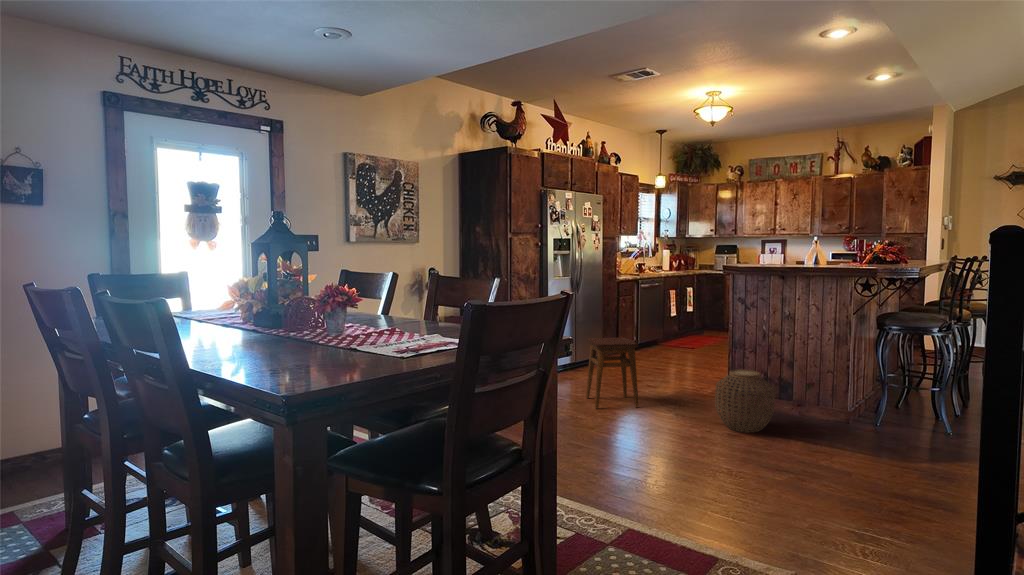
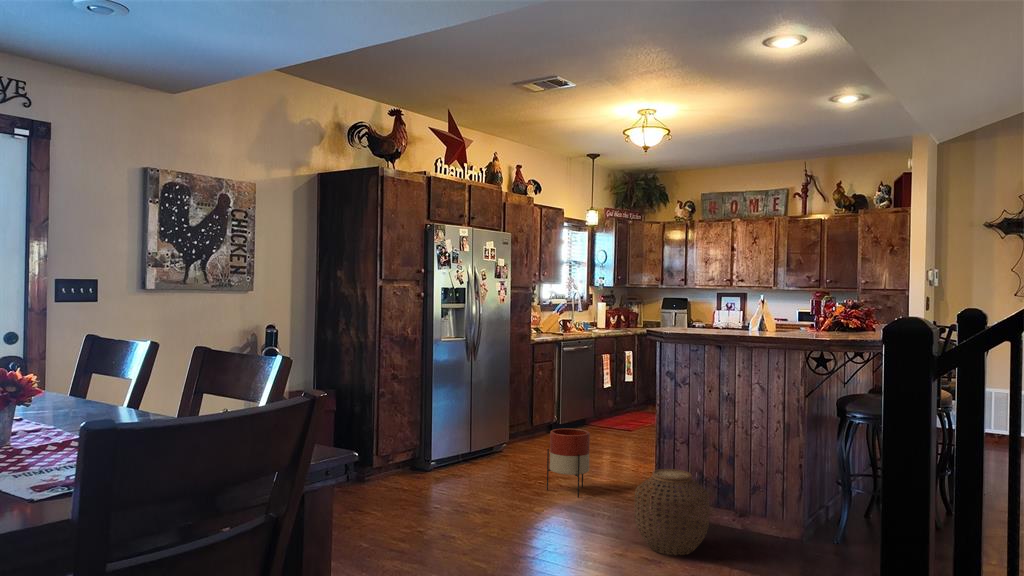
stool: present [586,338,639,409] -> none [473,424,540,522]
planter: none [639,342,672,393] -> present [547,428,590,497]

